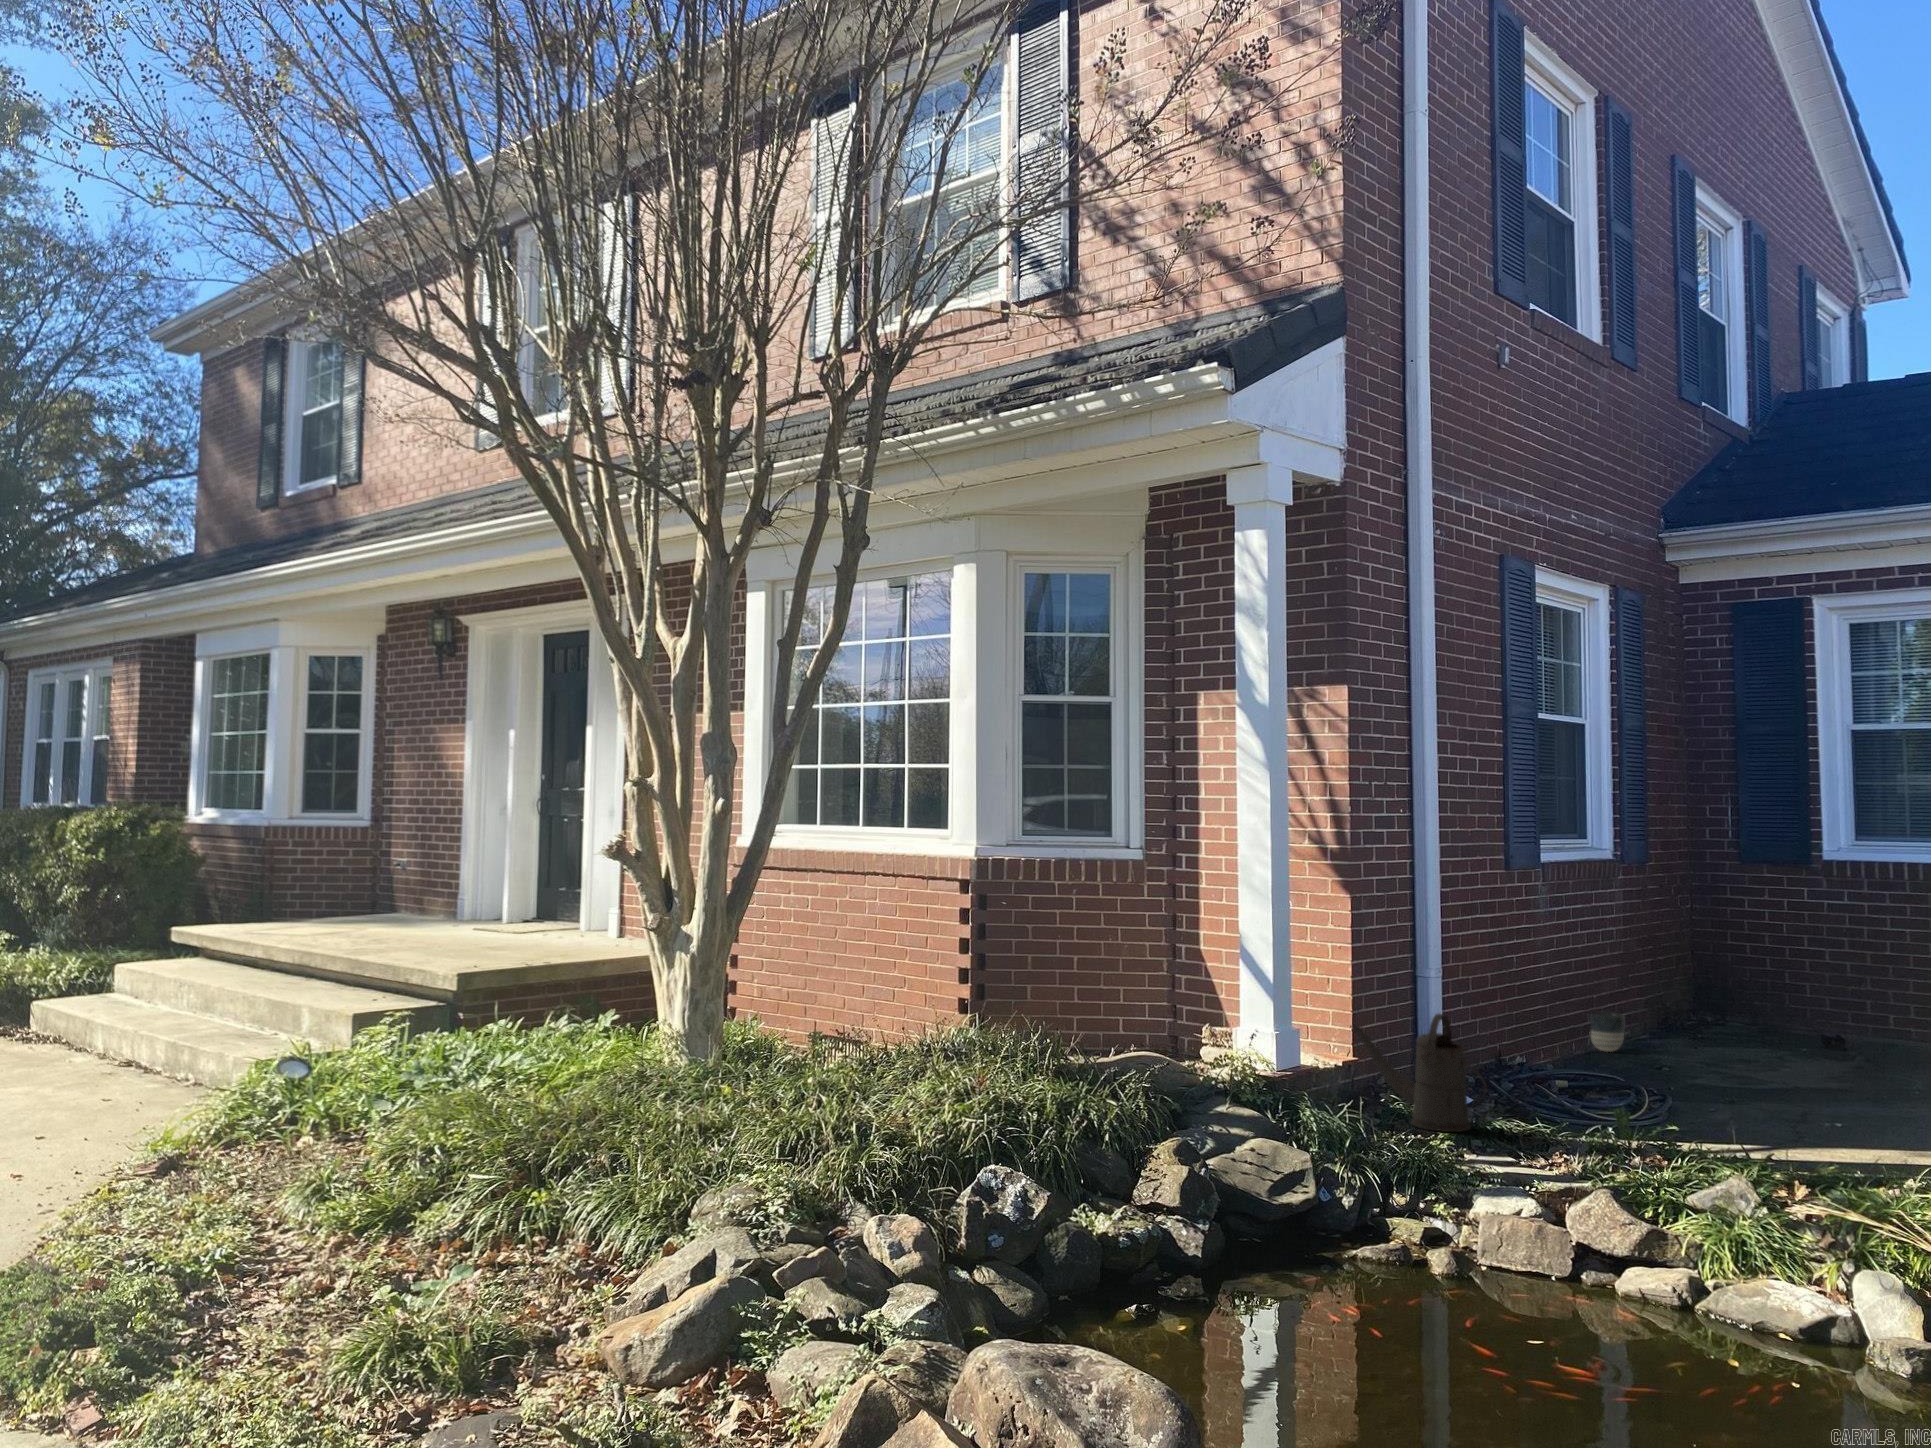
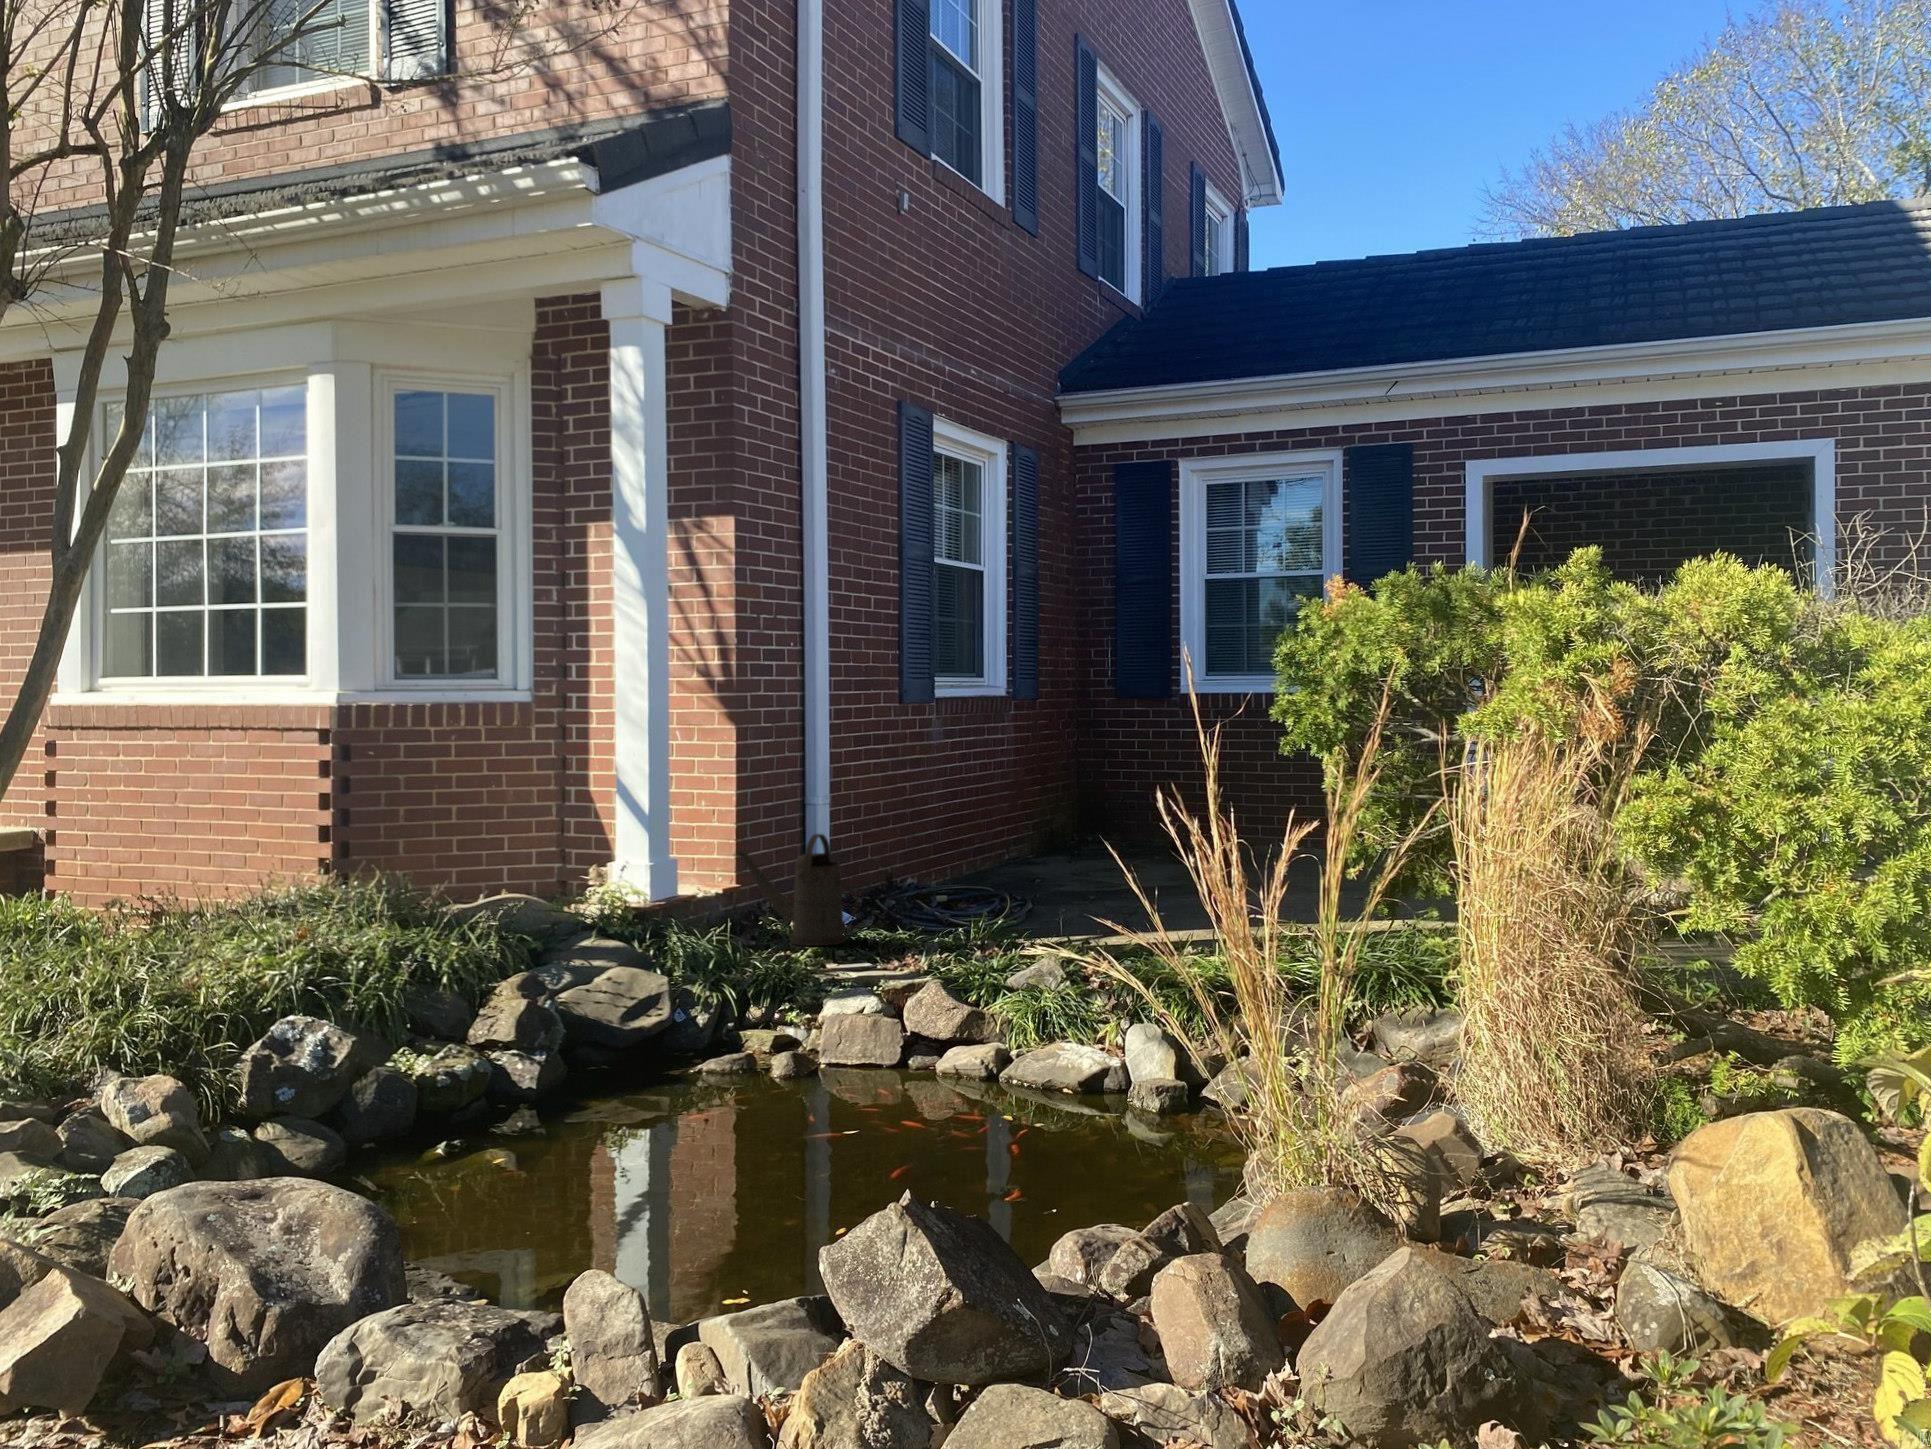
planter: present [1589,1012,1625,1052] -> none [999,830,1031,867]

